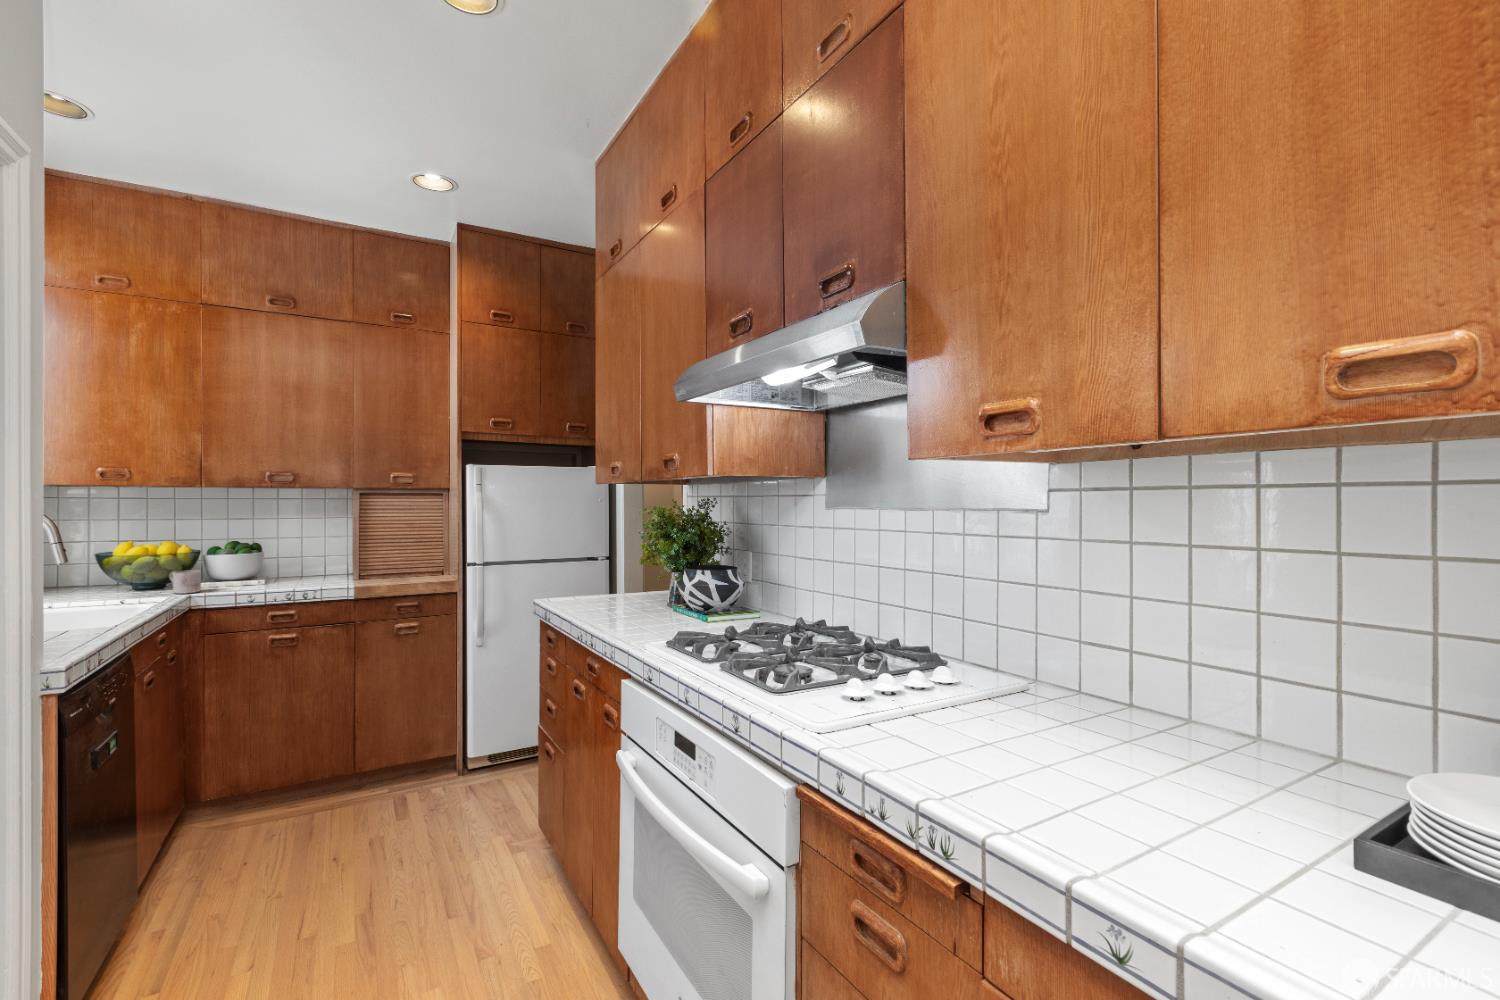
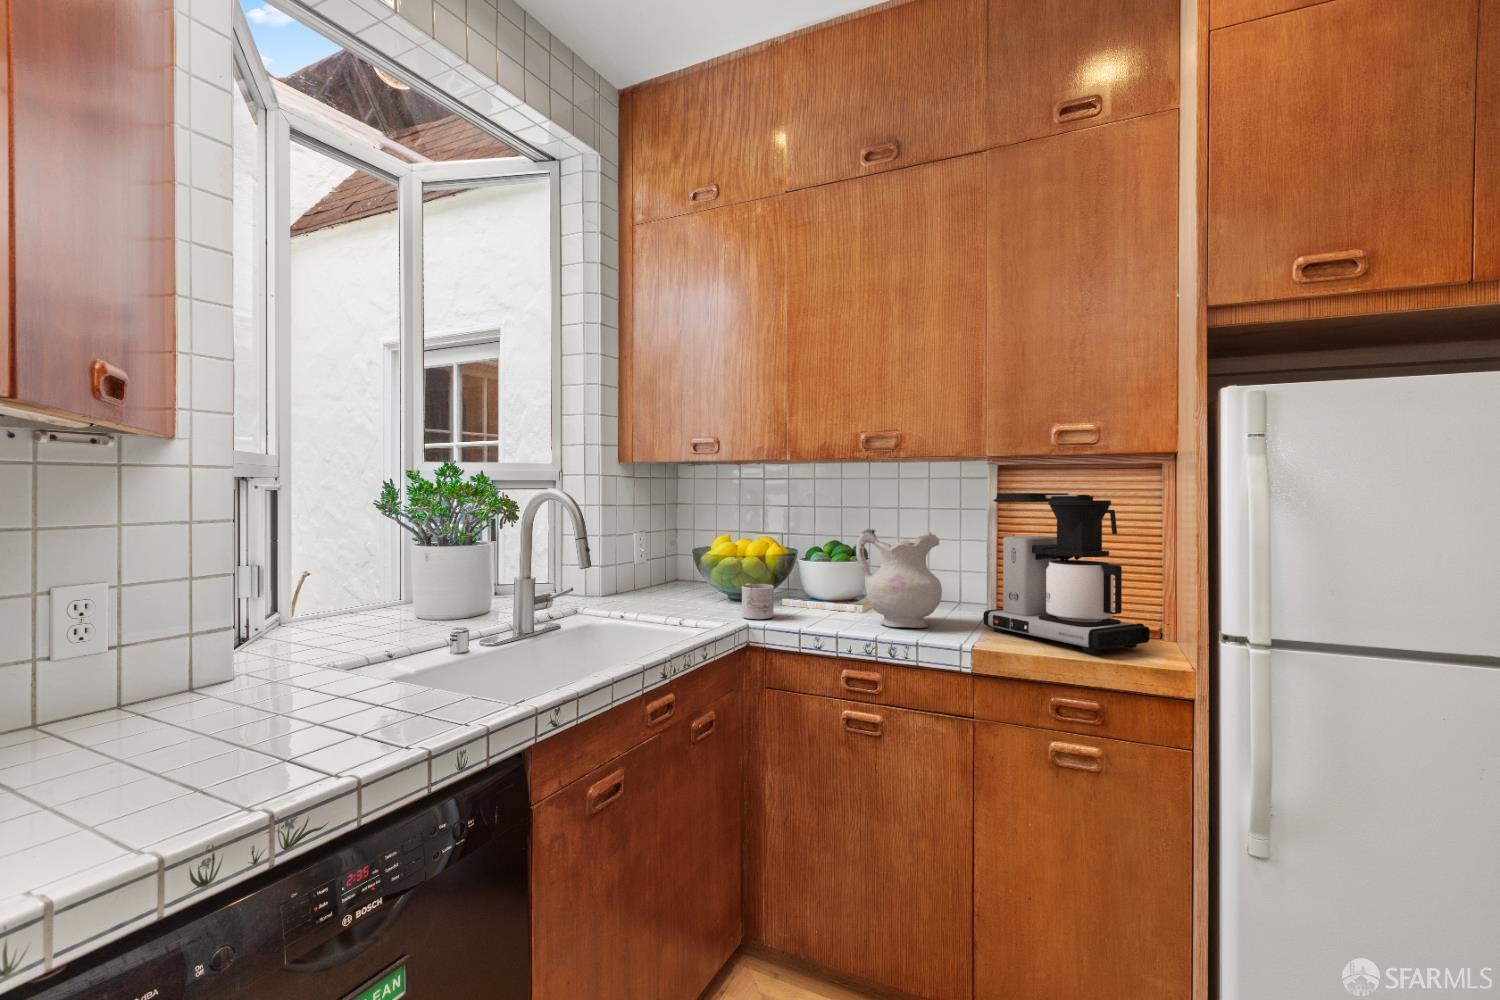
coffee maker: none [353,507,439,582] -> present [983,493,1150,654]
ceramic pitcher: none [267,530,327,586] -> present [856,529,942,628]

